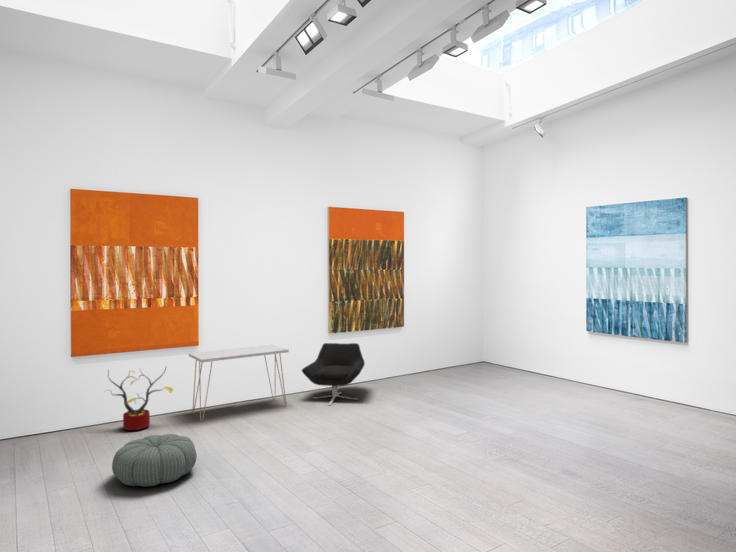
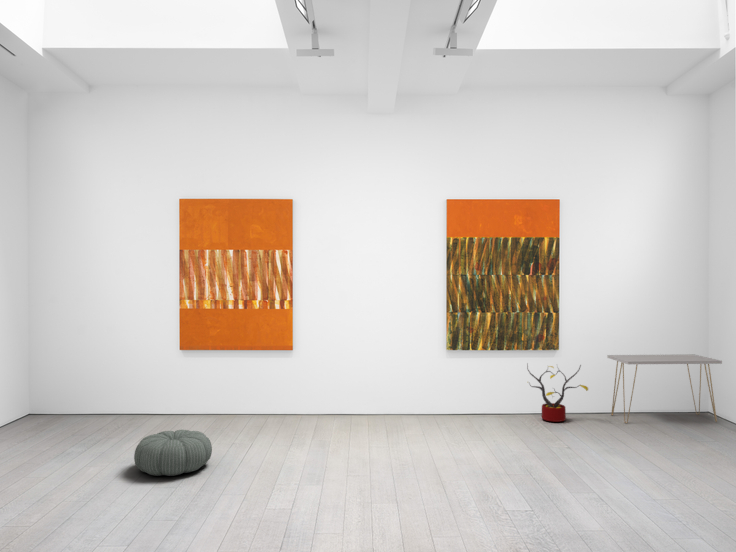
lounge chair: present [302,343,365,405] -> none [394,361,476,434]
console table: present [189,345,289,421] -> present [607,354,722,423]
decorative plant: present [107,368,173,430] -> present [527,365,588,422]

